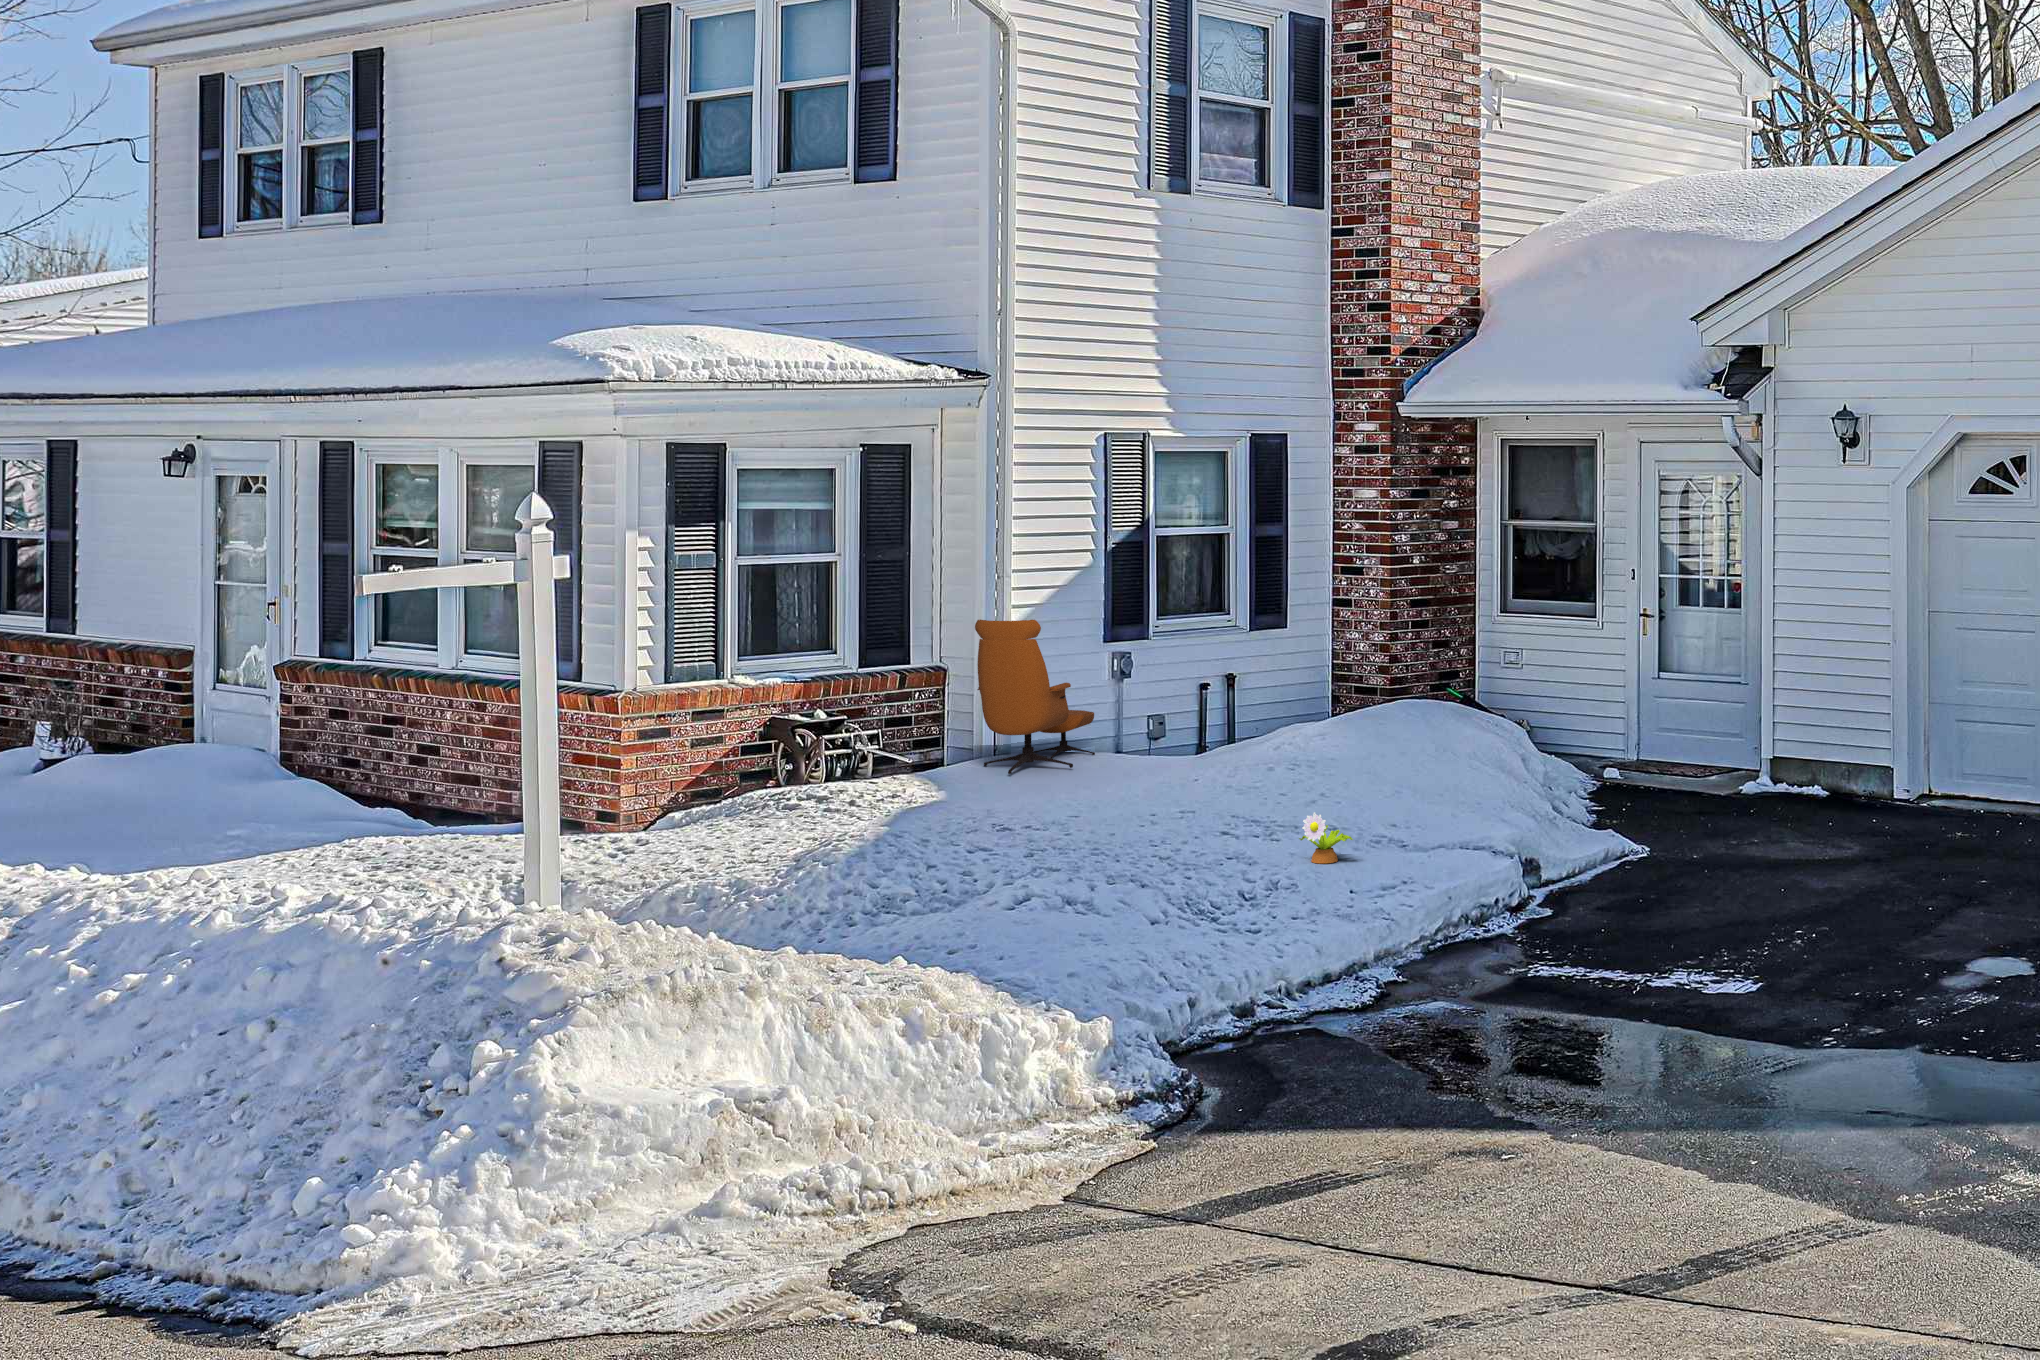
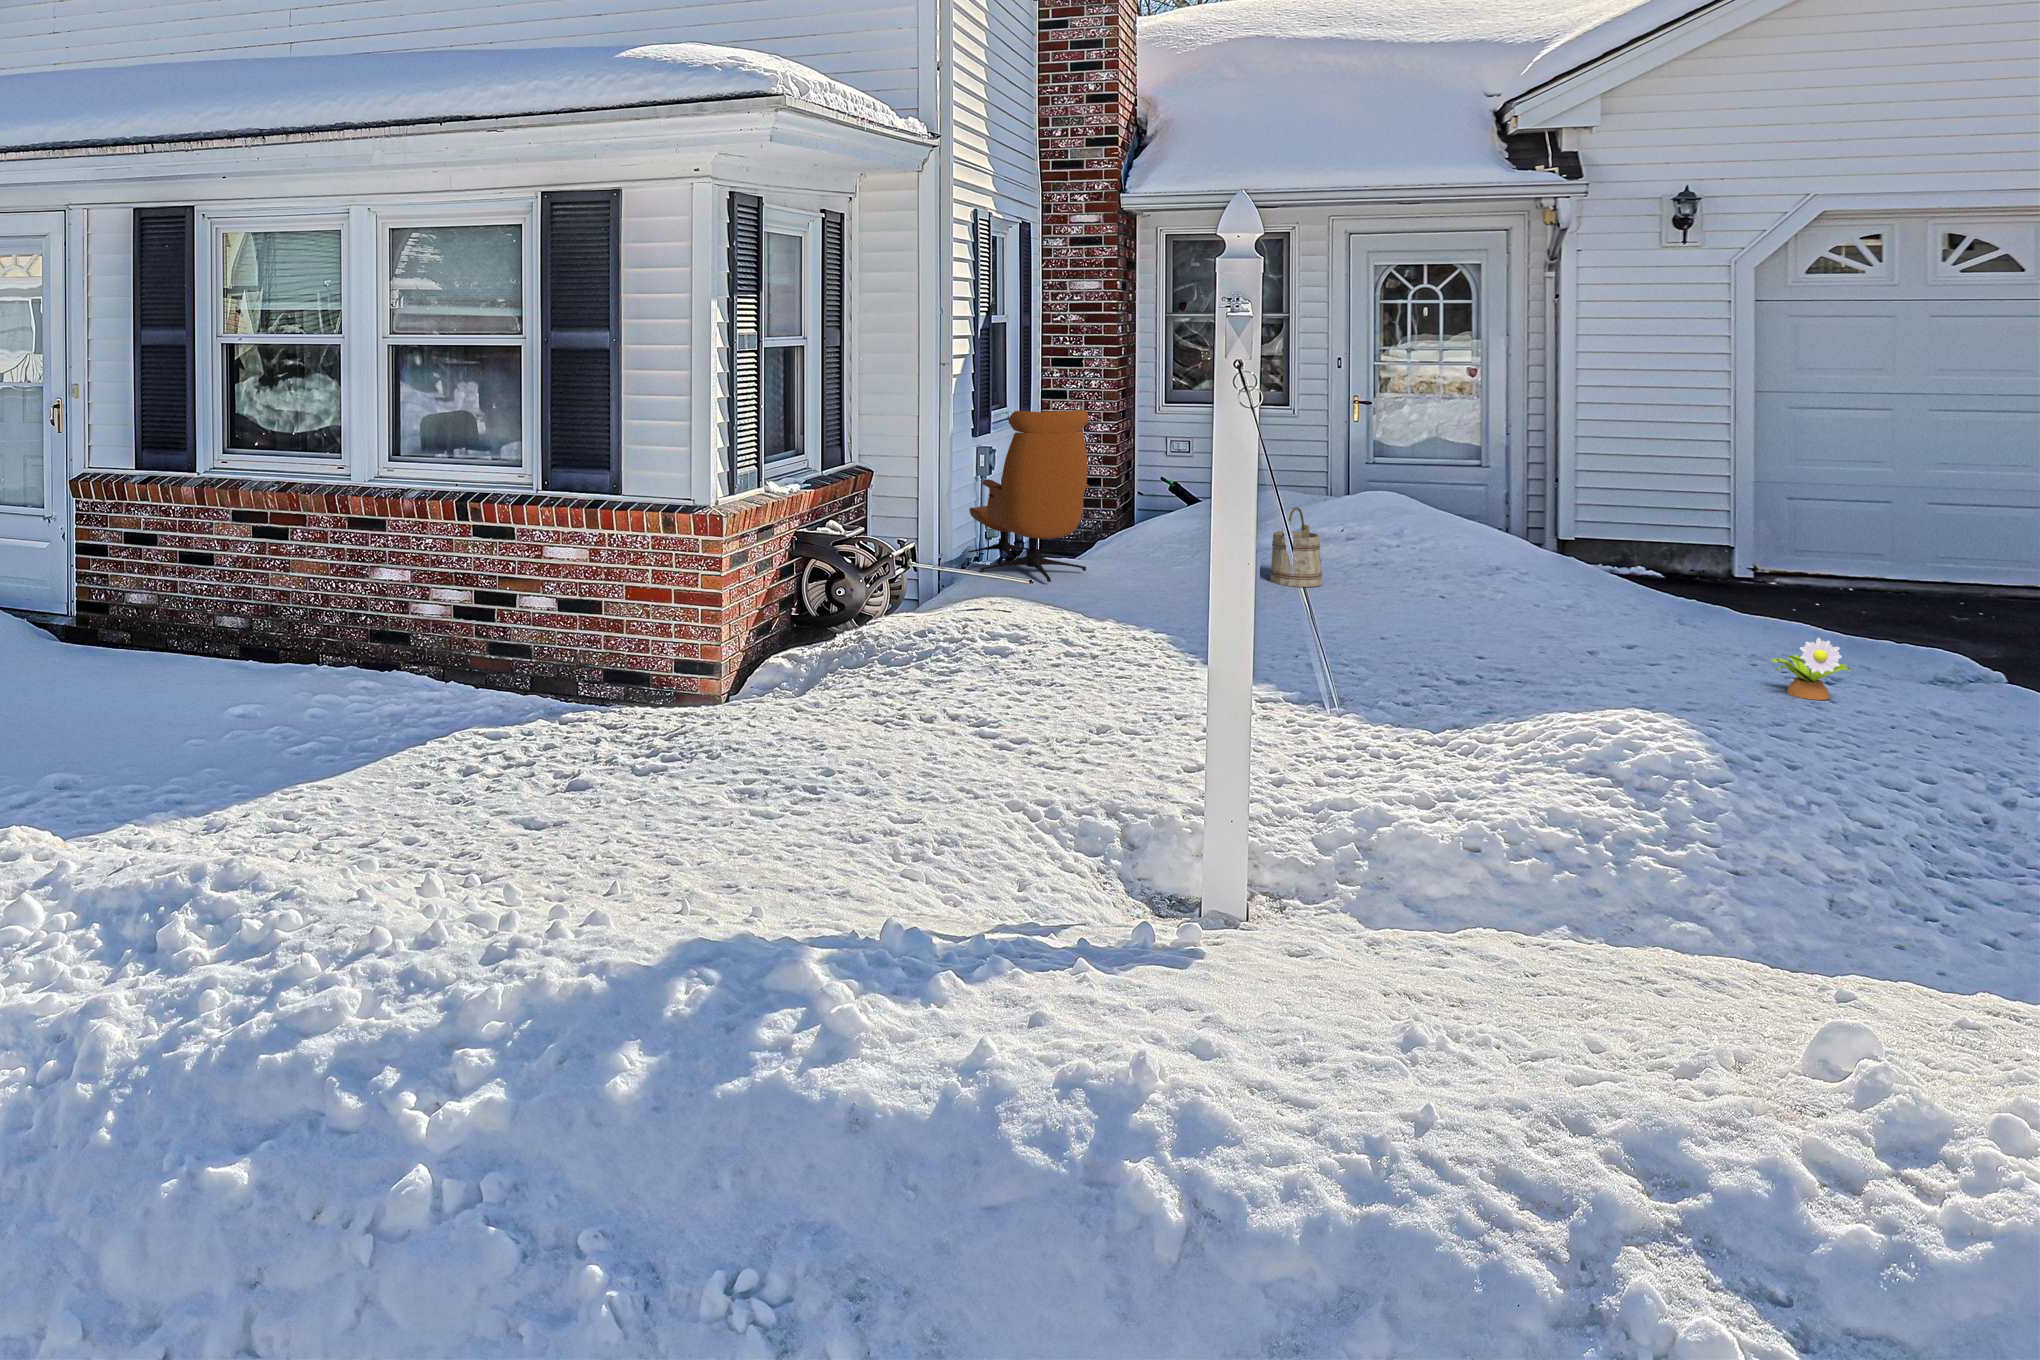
bucket: none [1213,713,1255,785] -> present [1270,507,1322,587]

